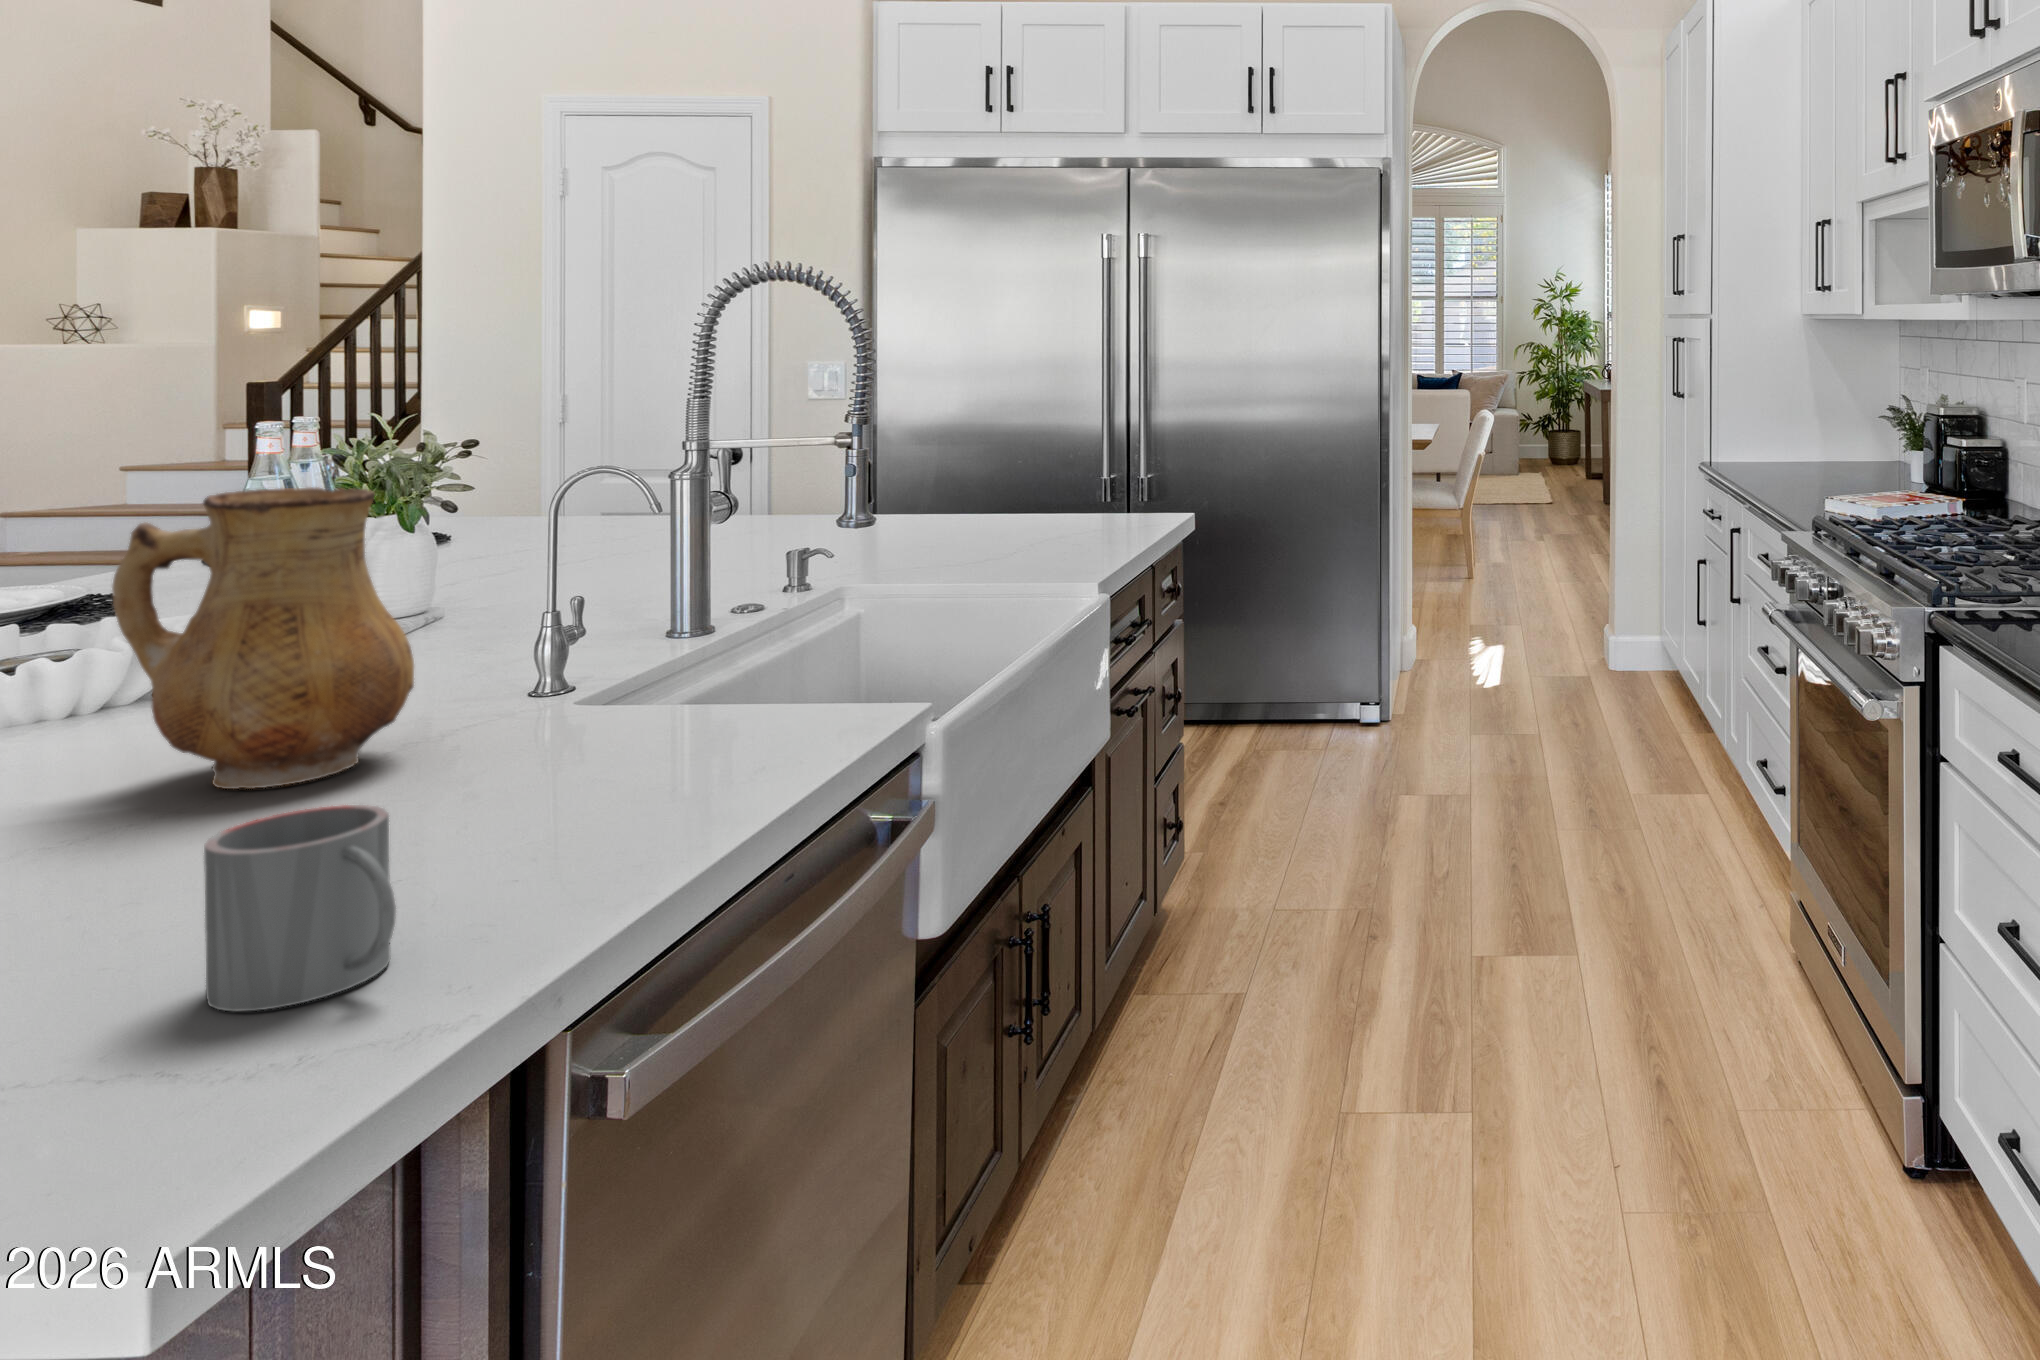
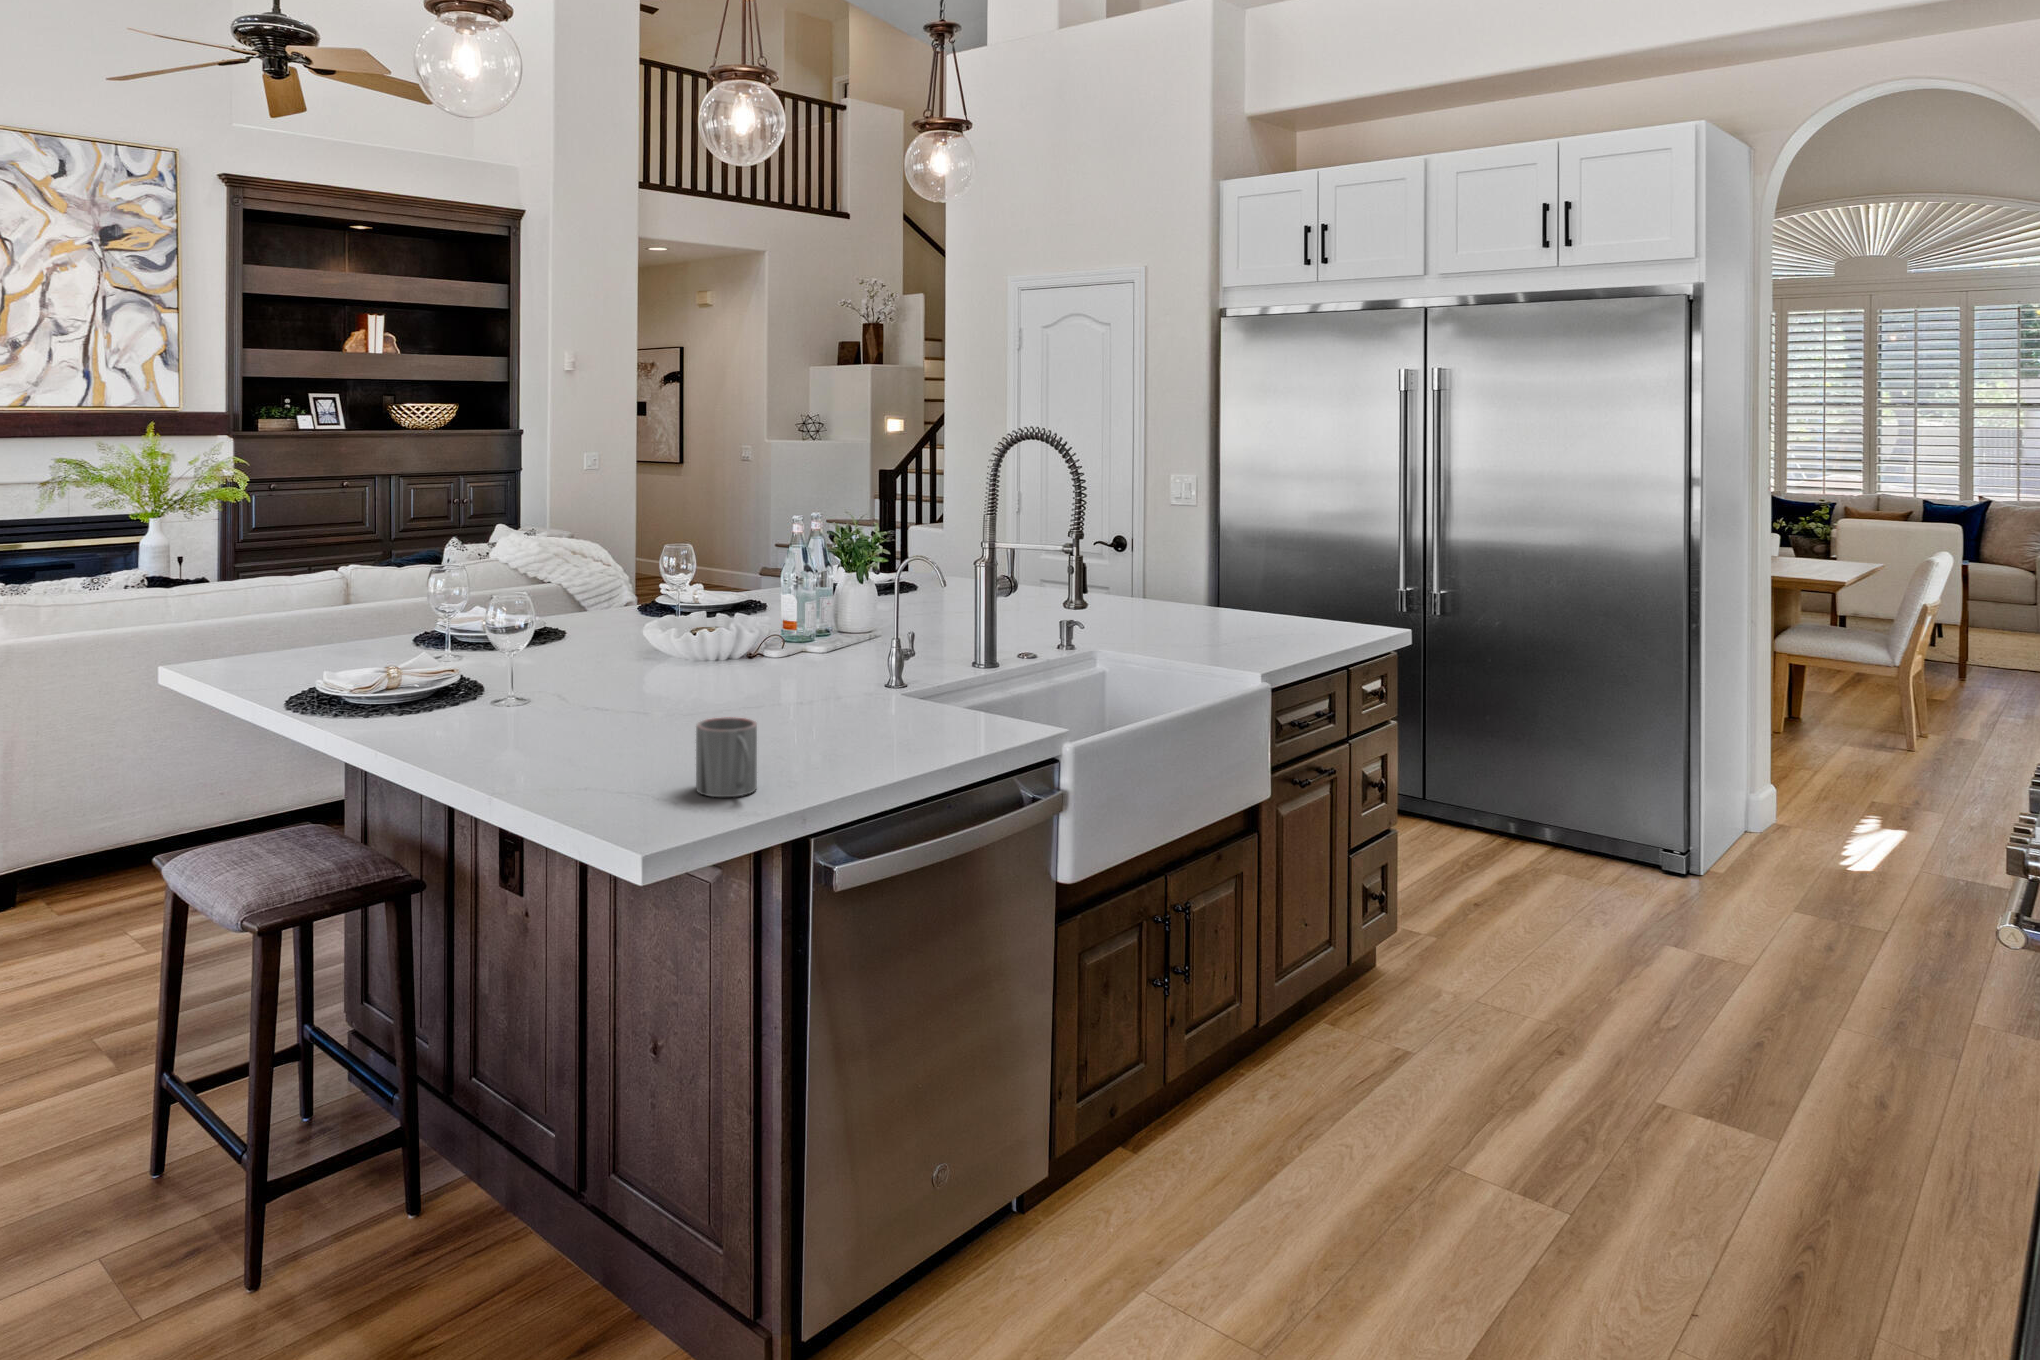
ceramic pitcher: present [112,487,414,789] -> none [712,565,820,712]

